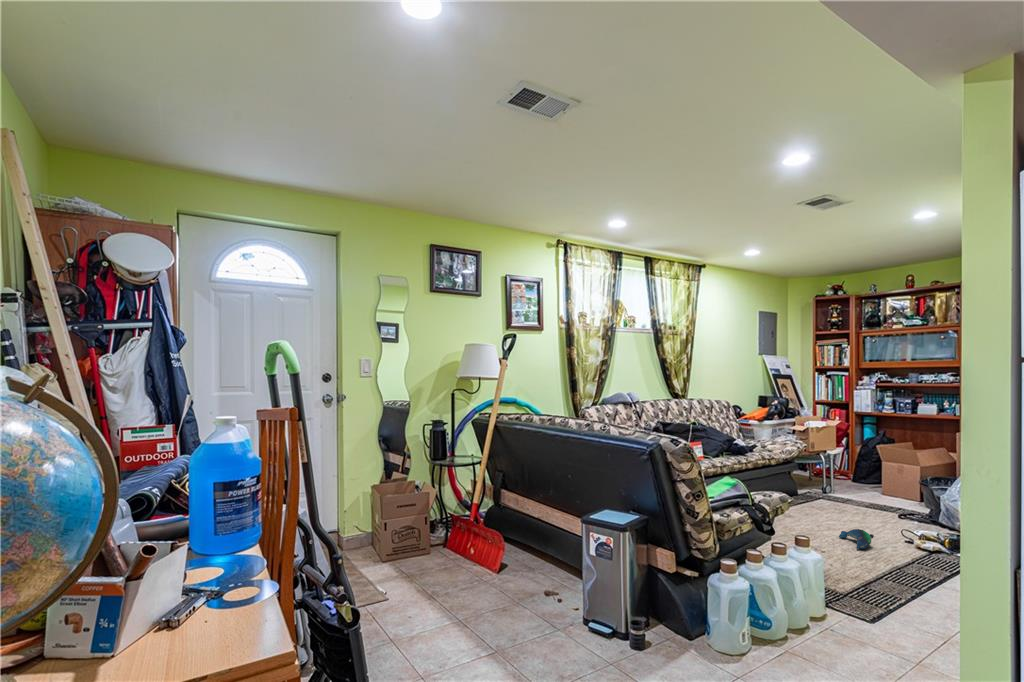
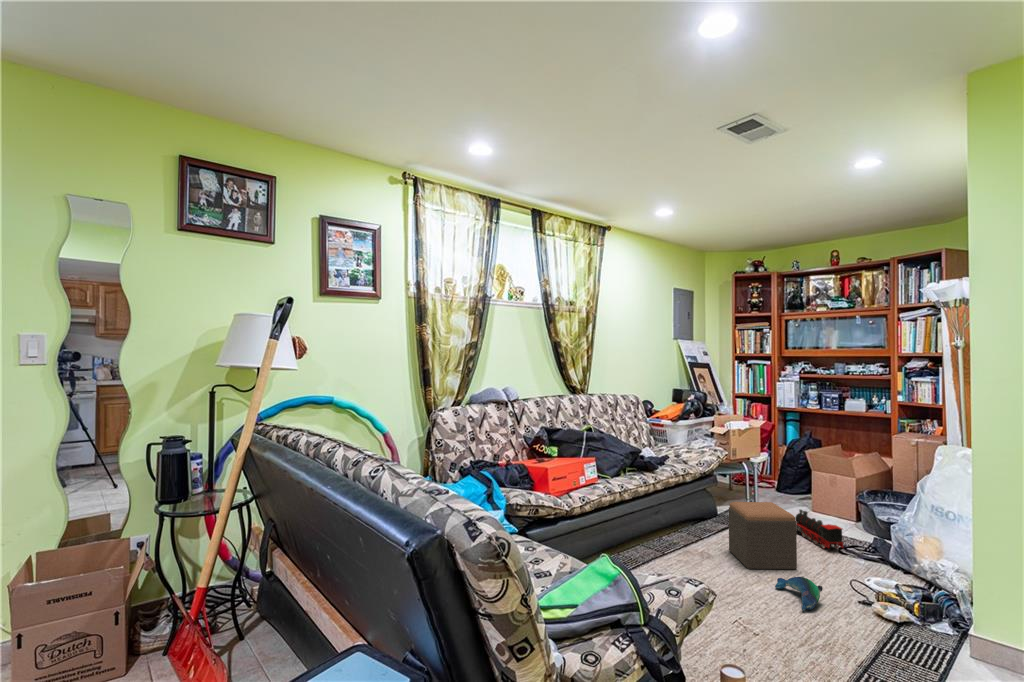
footstool: none [805,479,859,529] -> present [729,502,797,569]
toy train: none [860,490,901,519] -> present [795,510,843,549]

